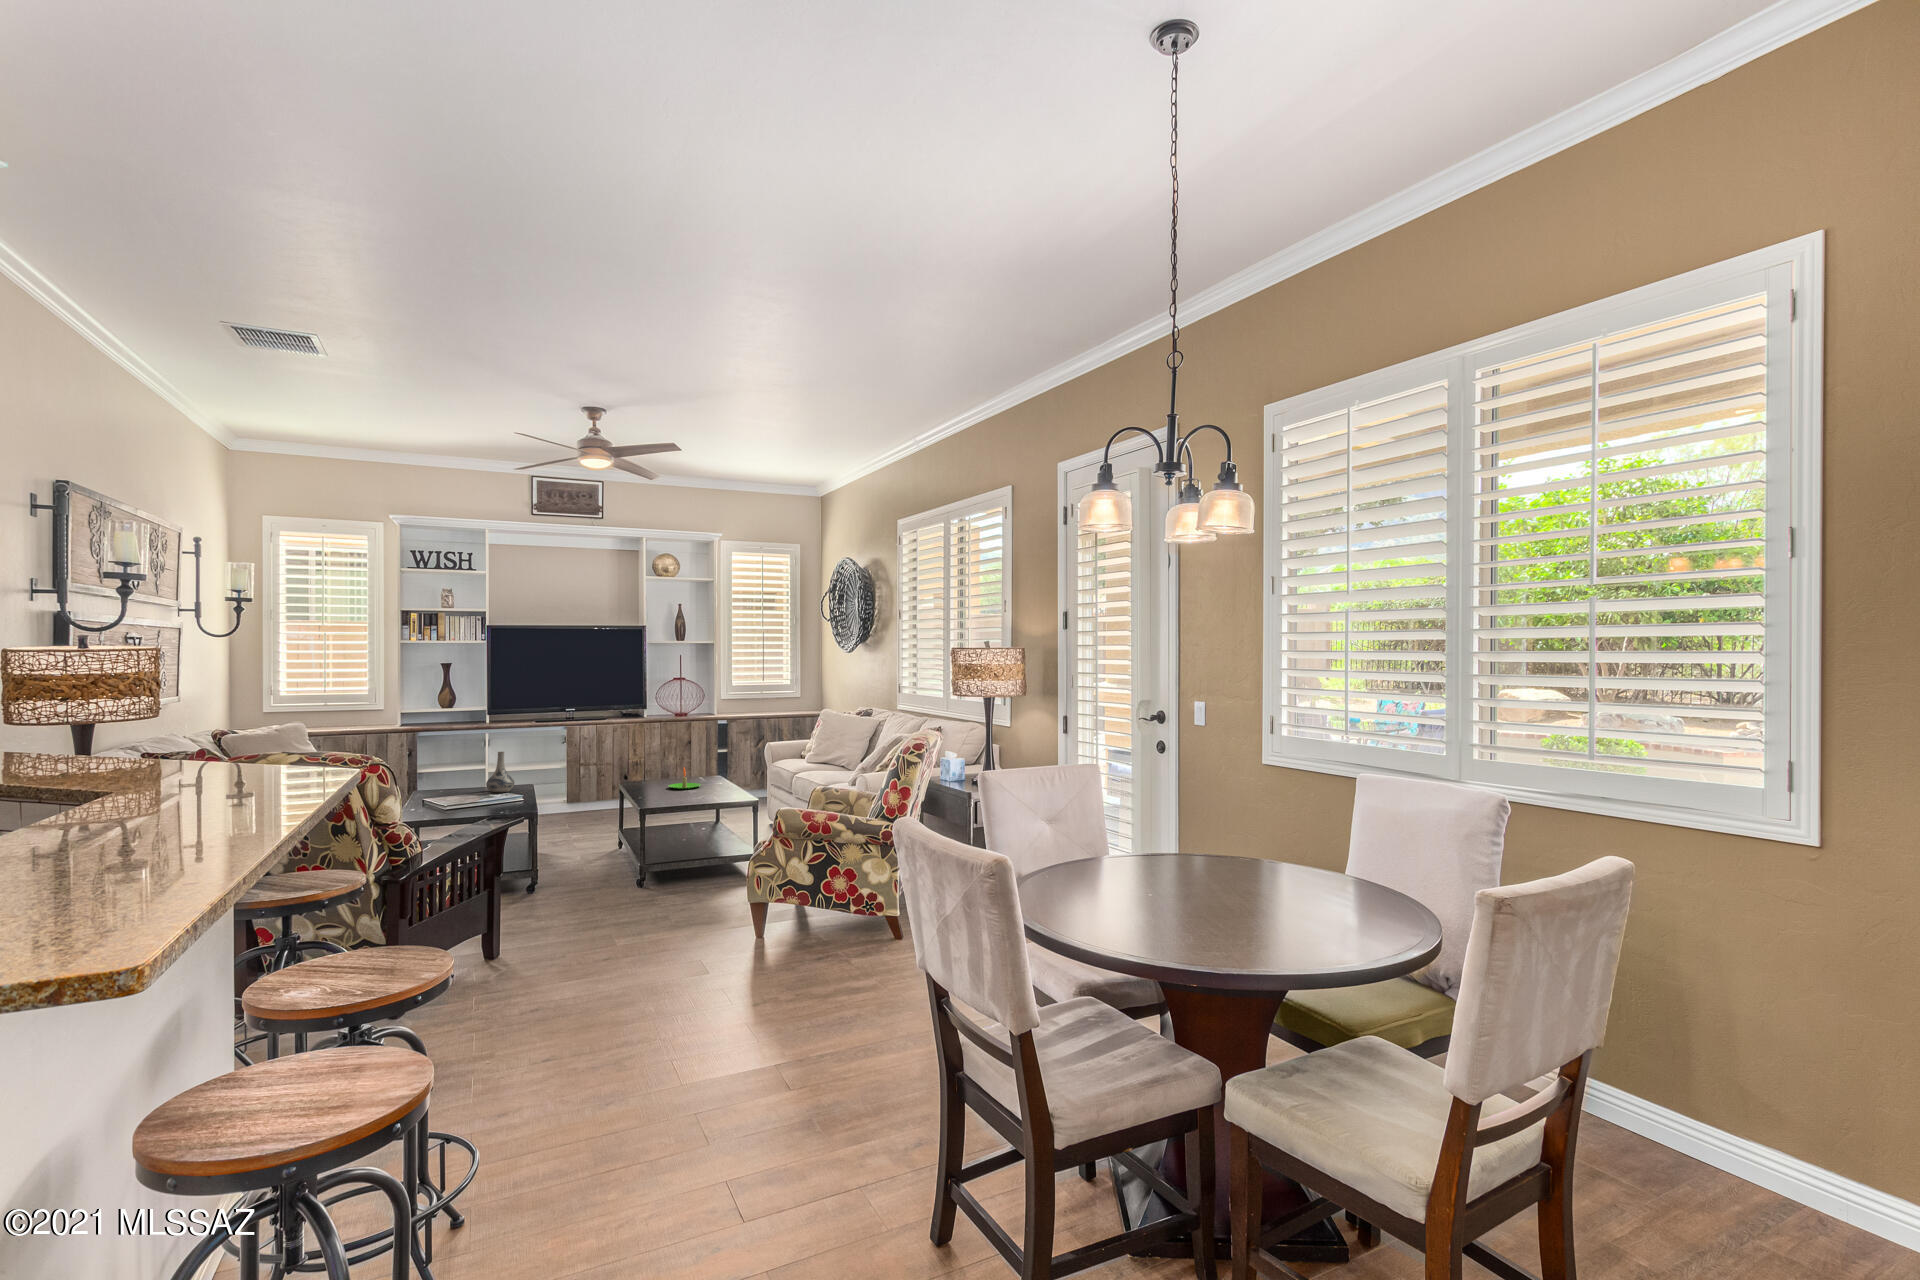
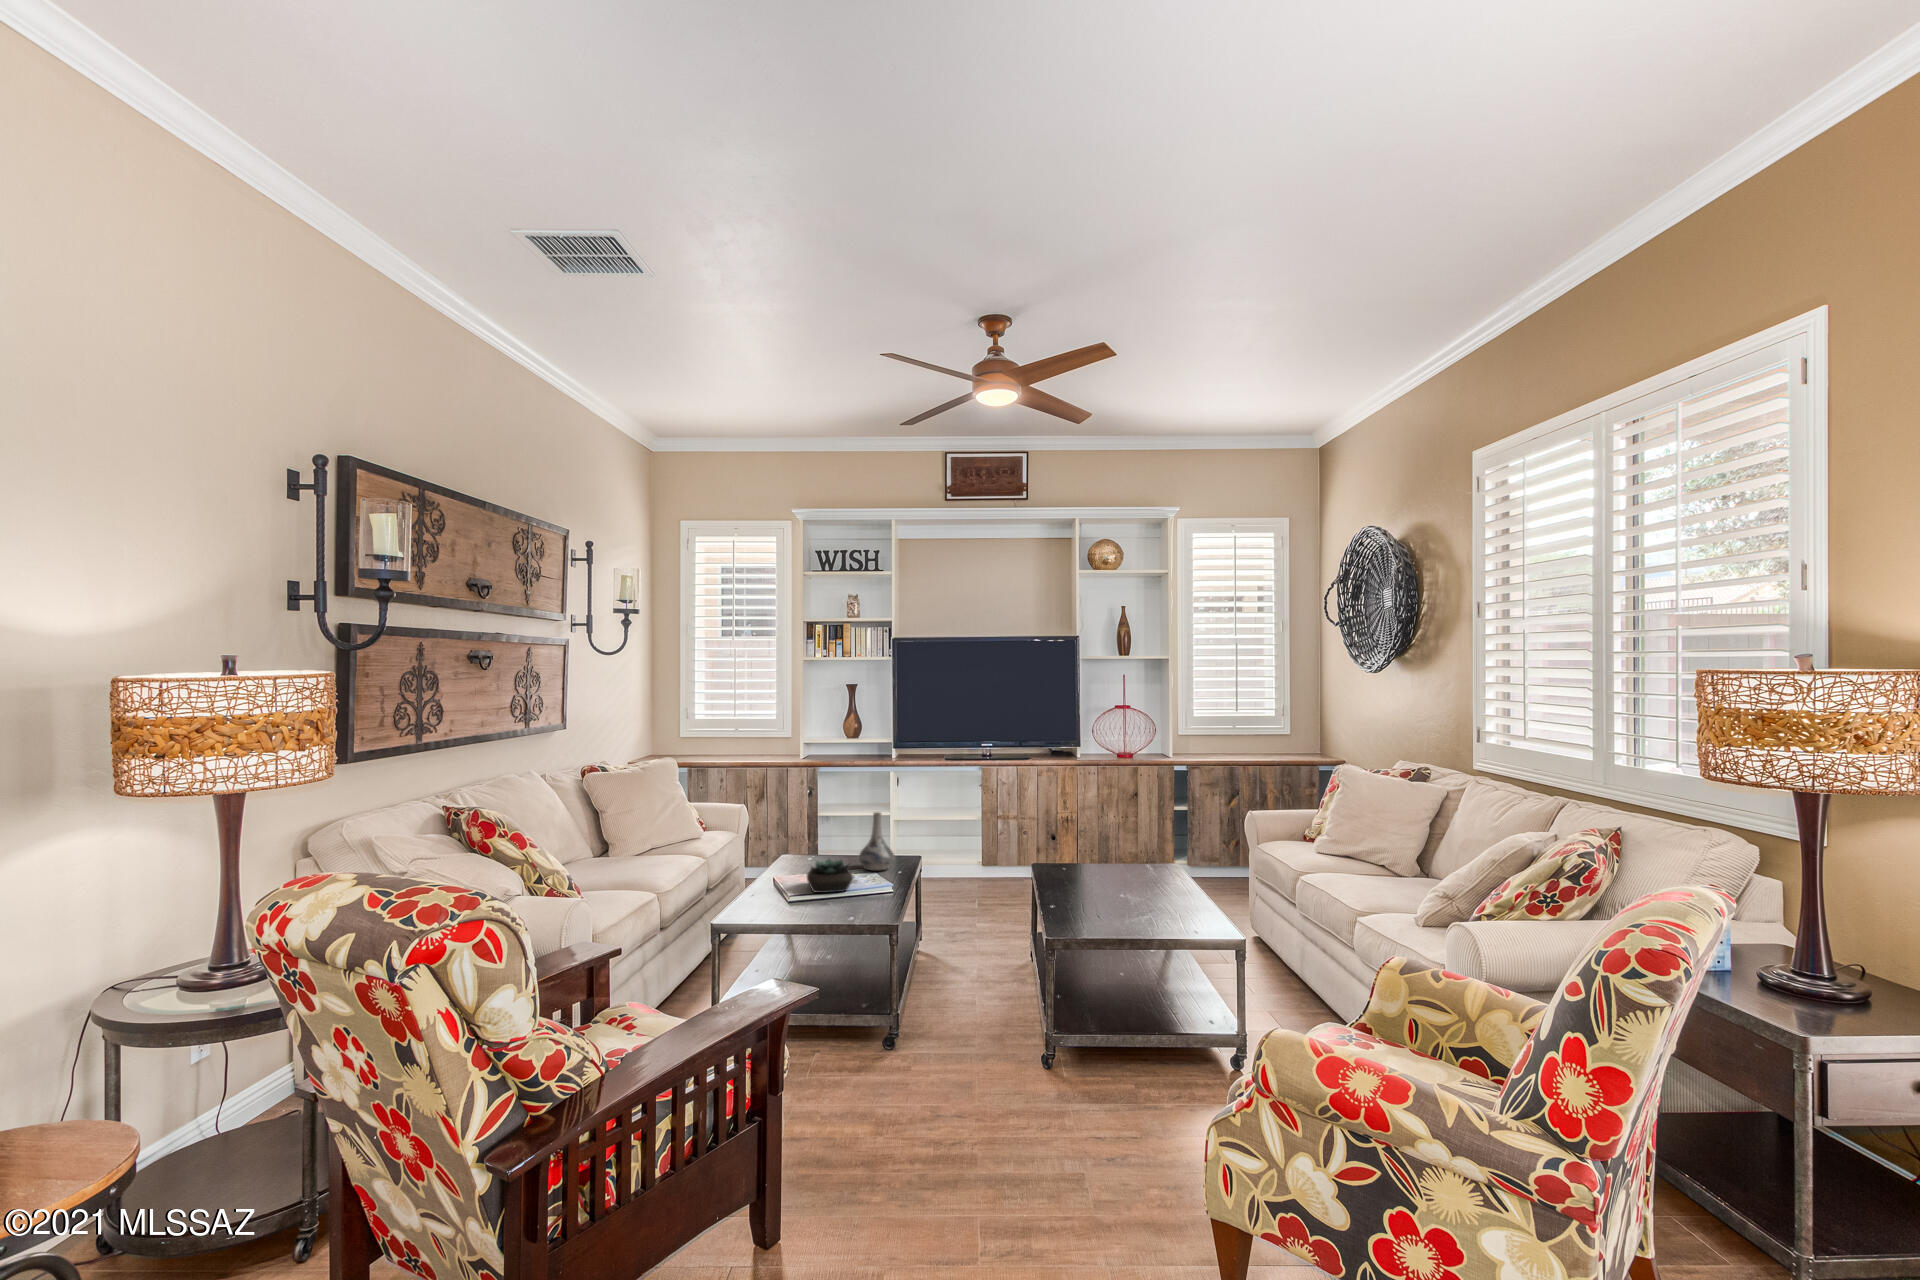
candle: present [668,768,701,789] -> none [1103,852,1153,889]
succulent plant: none [451,782,490,805] -> present [807,859,853,893]

